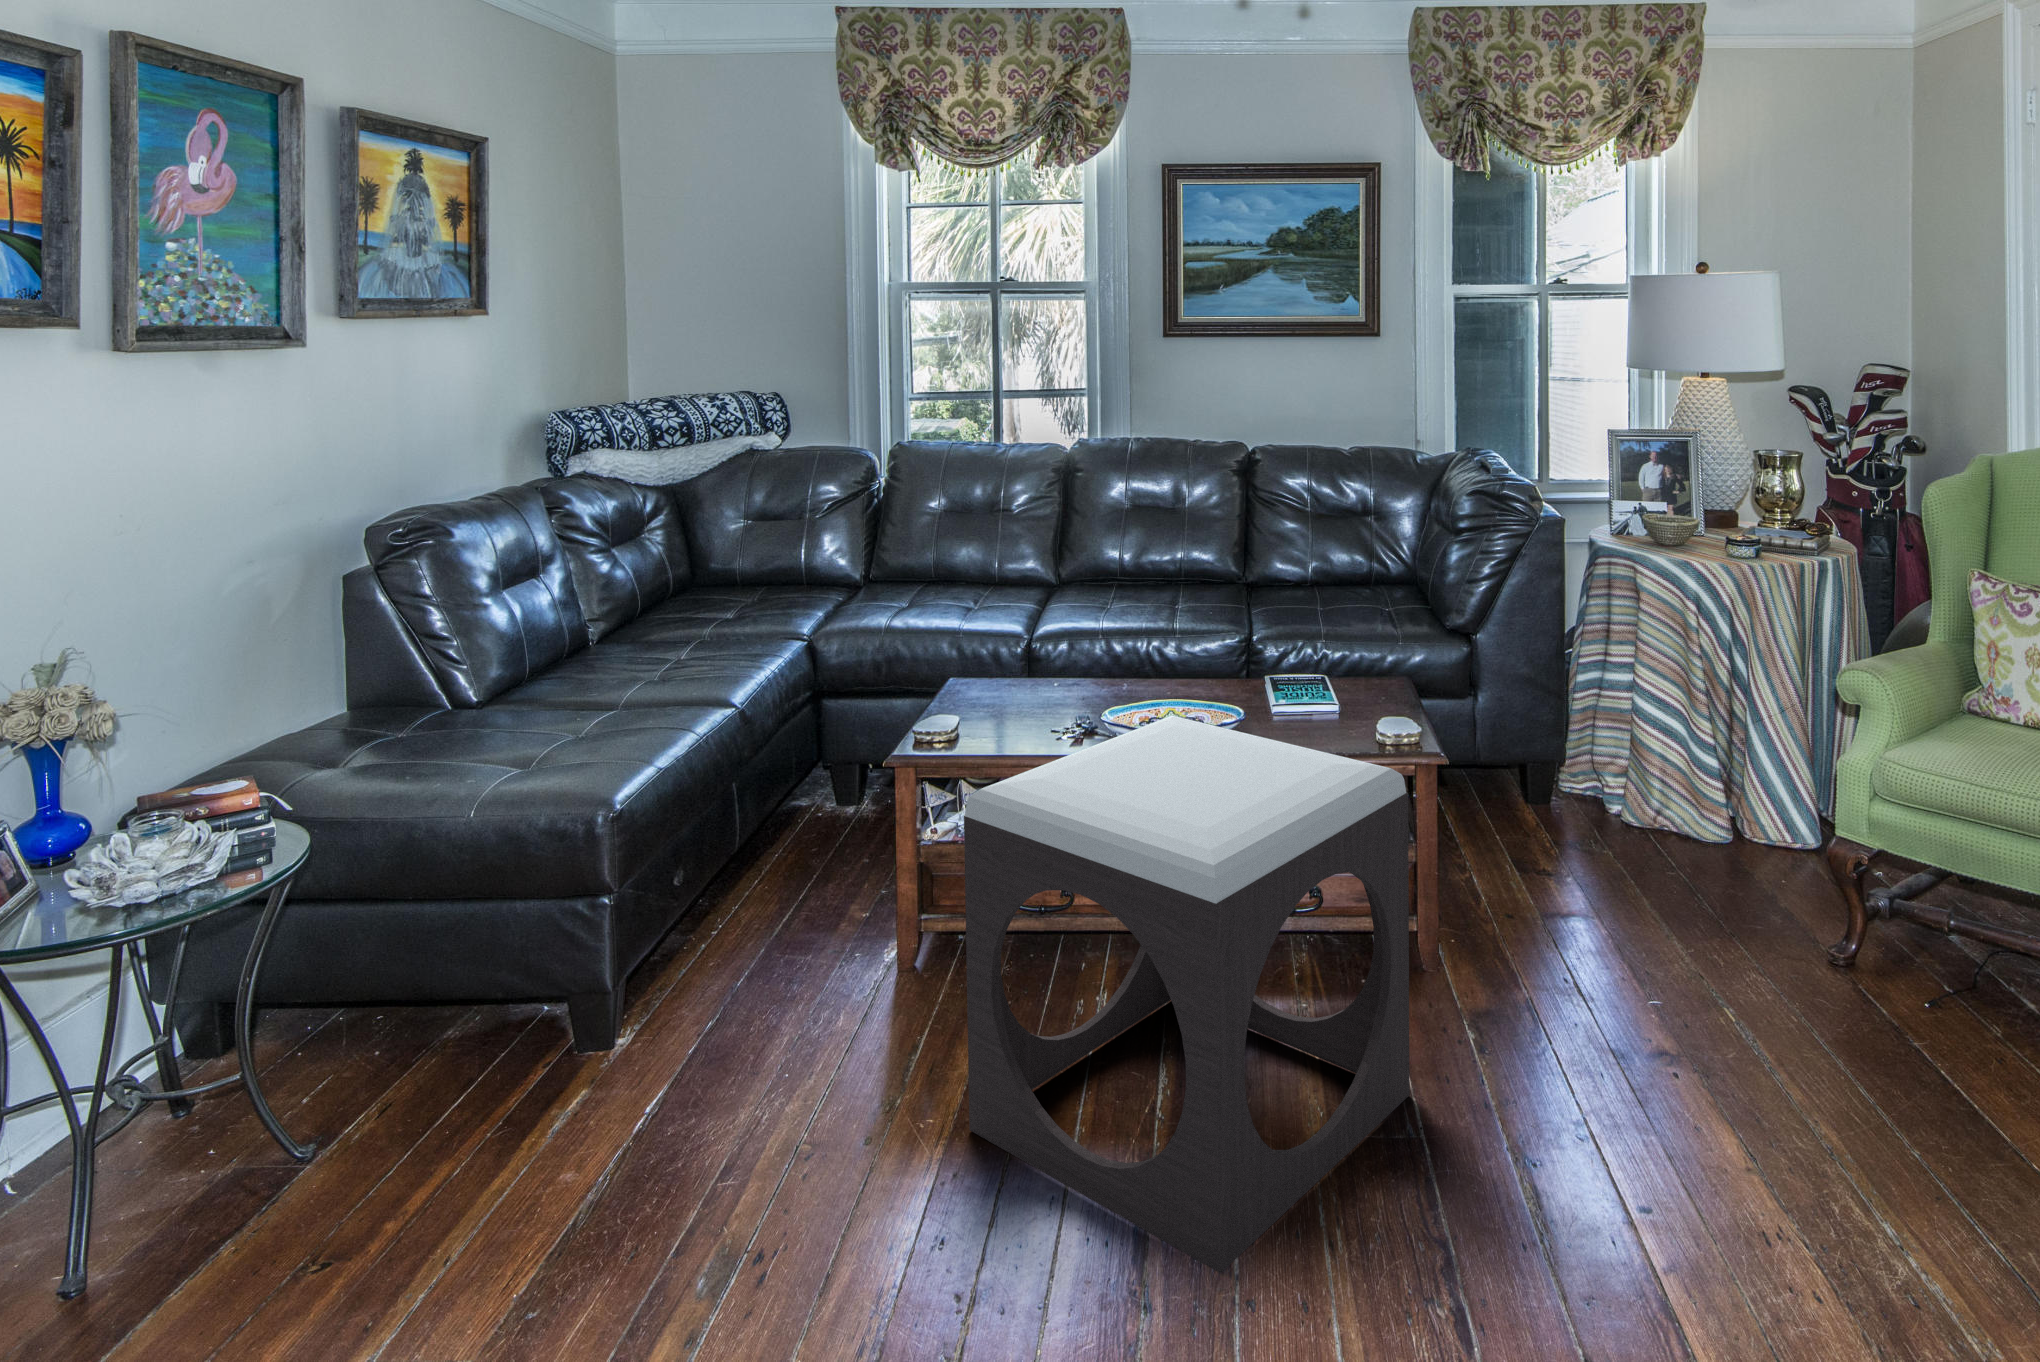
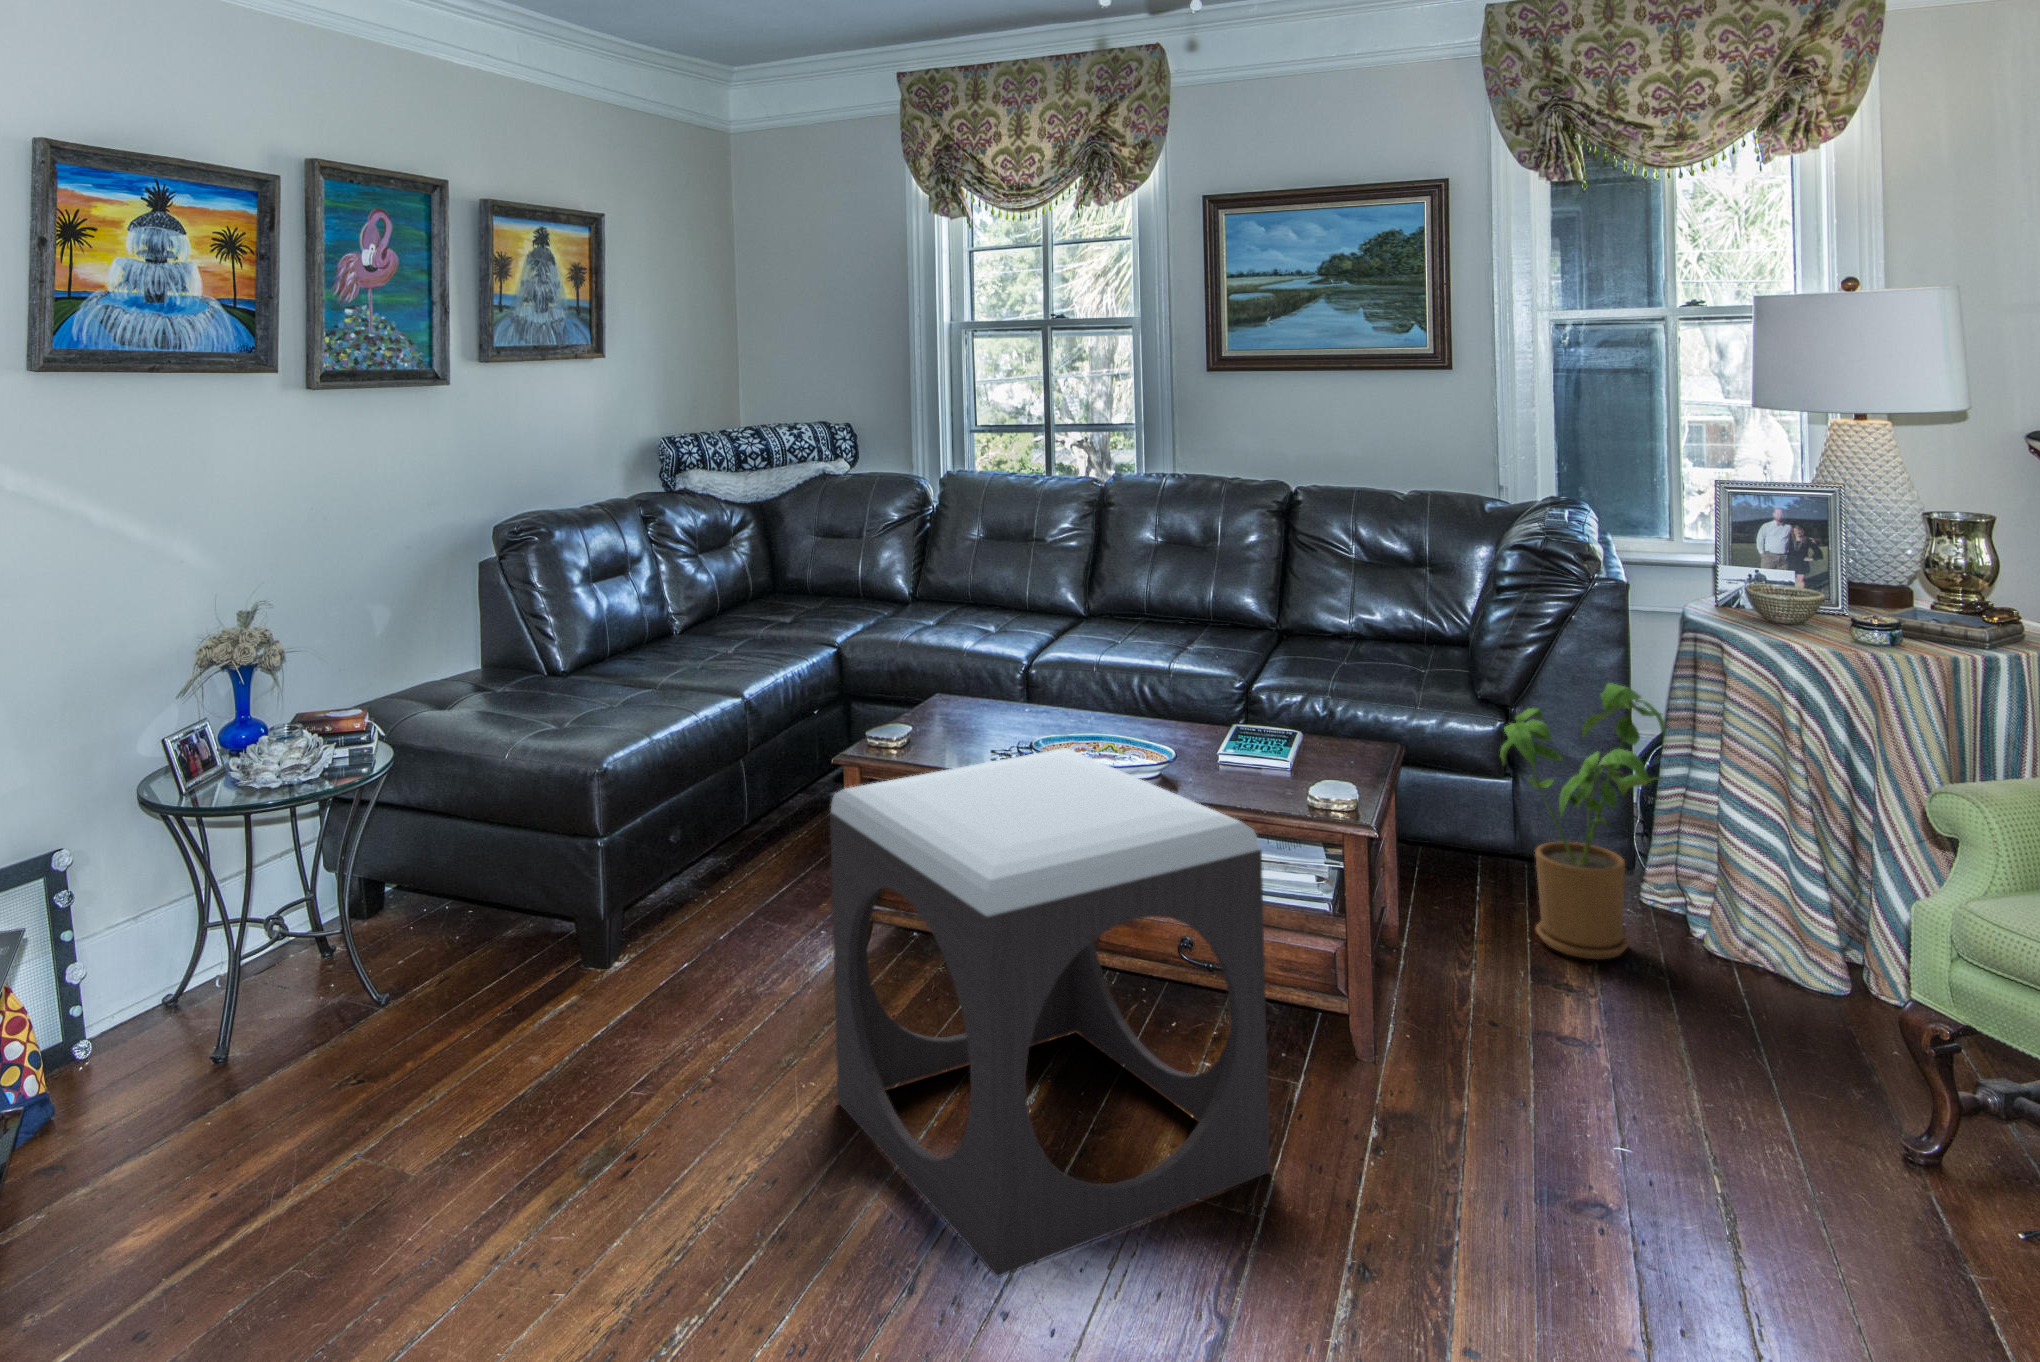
house plant: none [1479,605,1615,844] -> present [1500,683,1665,959]

